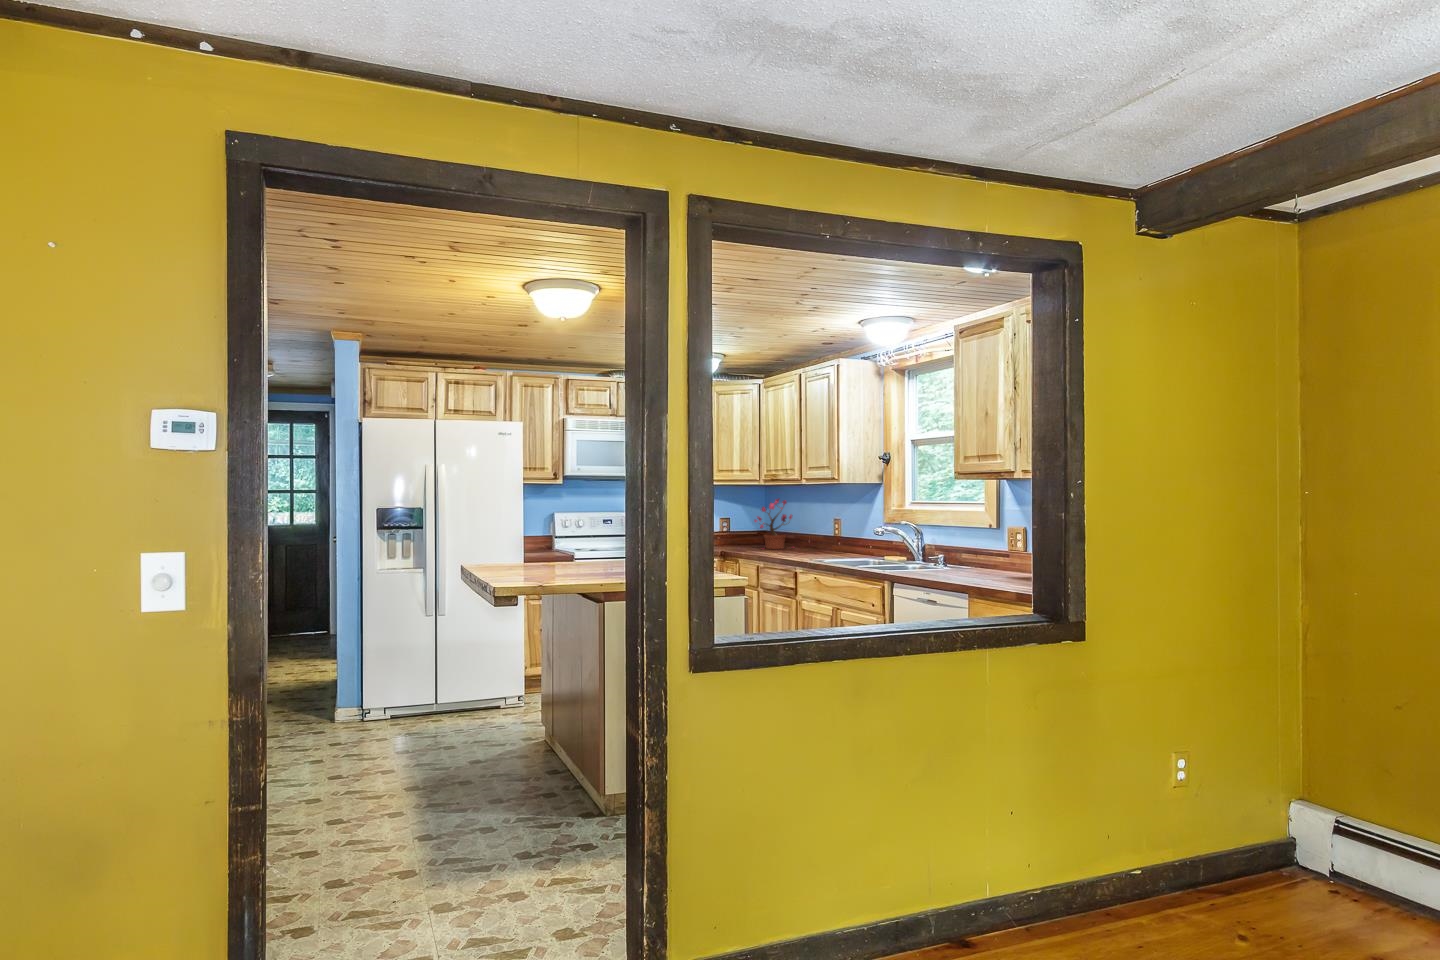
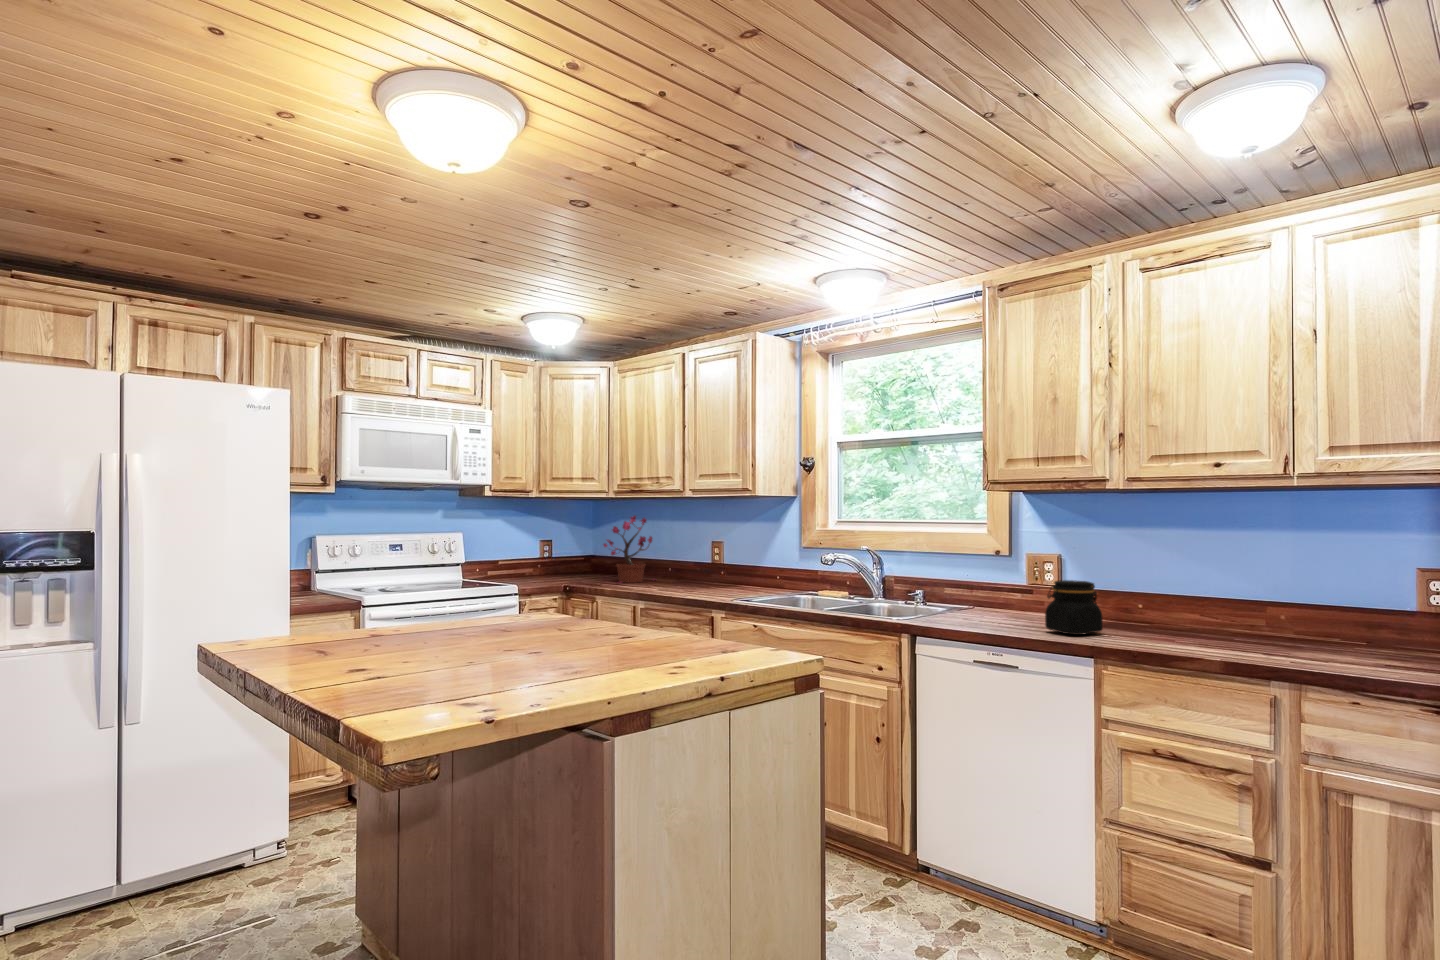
jar: none [959,544,1000,581] -> present [1045,580,1103,635]

